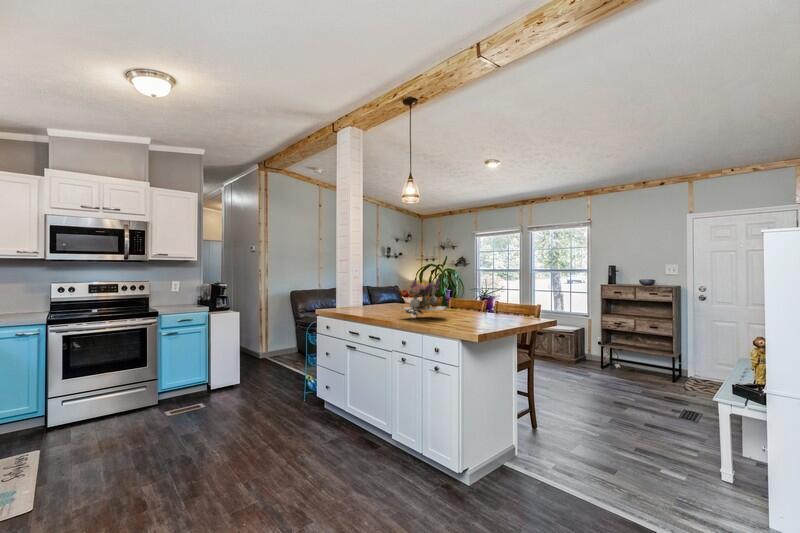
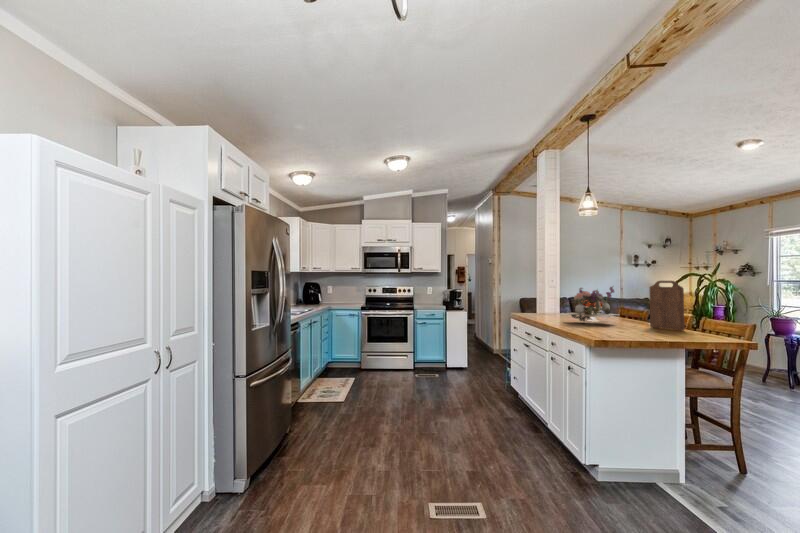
cutting board: none [473,272,500,318] -> present [649,281,684,330]

